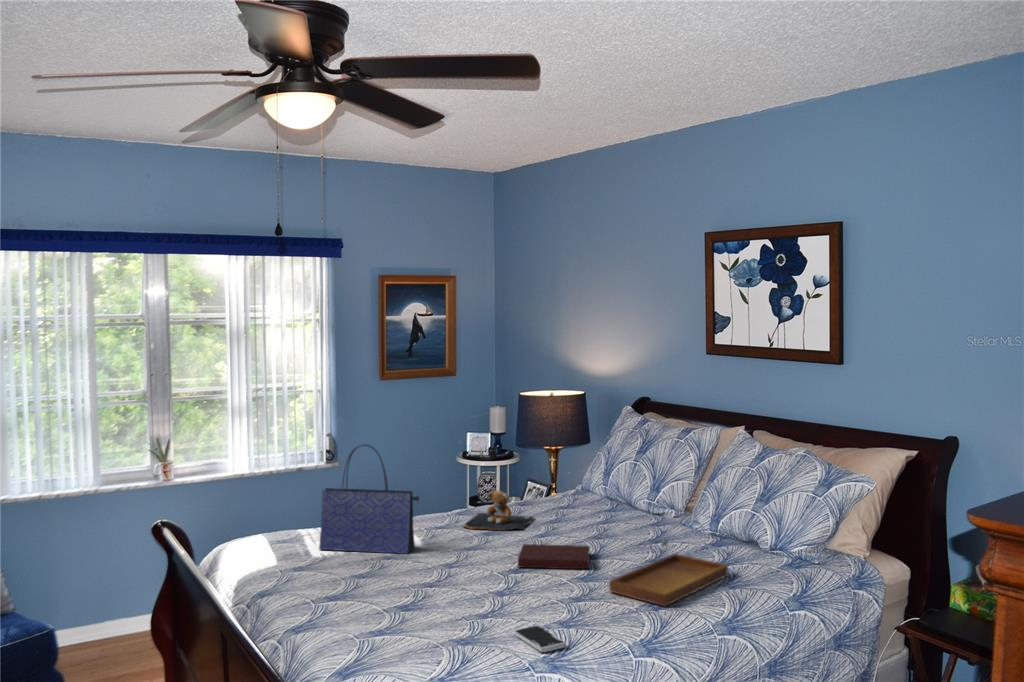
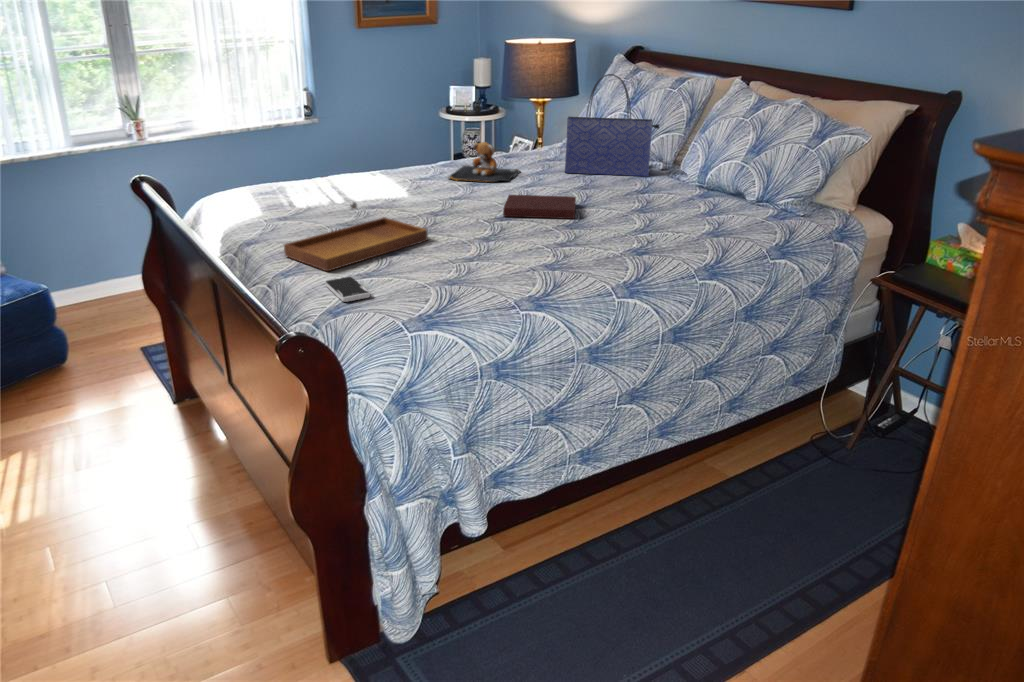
tote bag: present [319,444,419,554] -> present [565,74,659,176]
tray: present [609,539,728,606] -> present [284,202,428,271]
smartphone: present [515,626,565,652] -> present [326,277,370,302]

